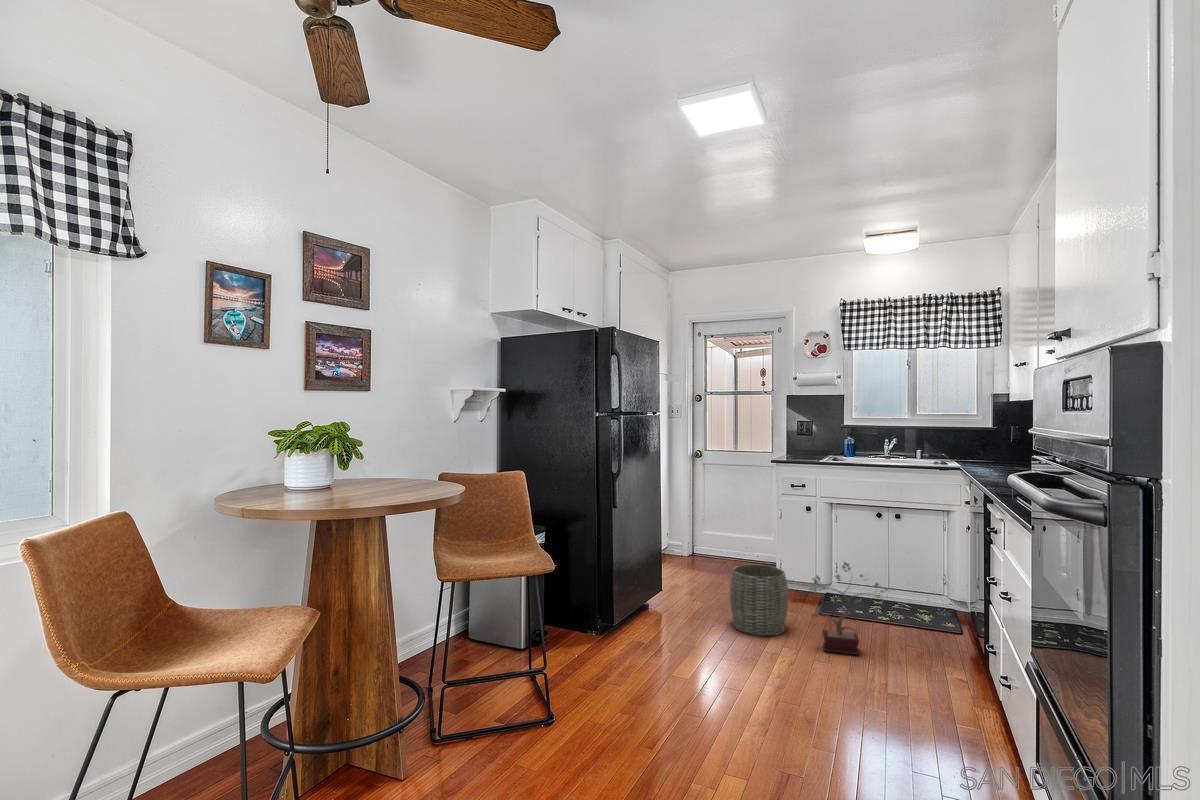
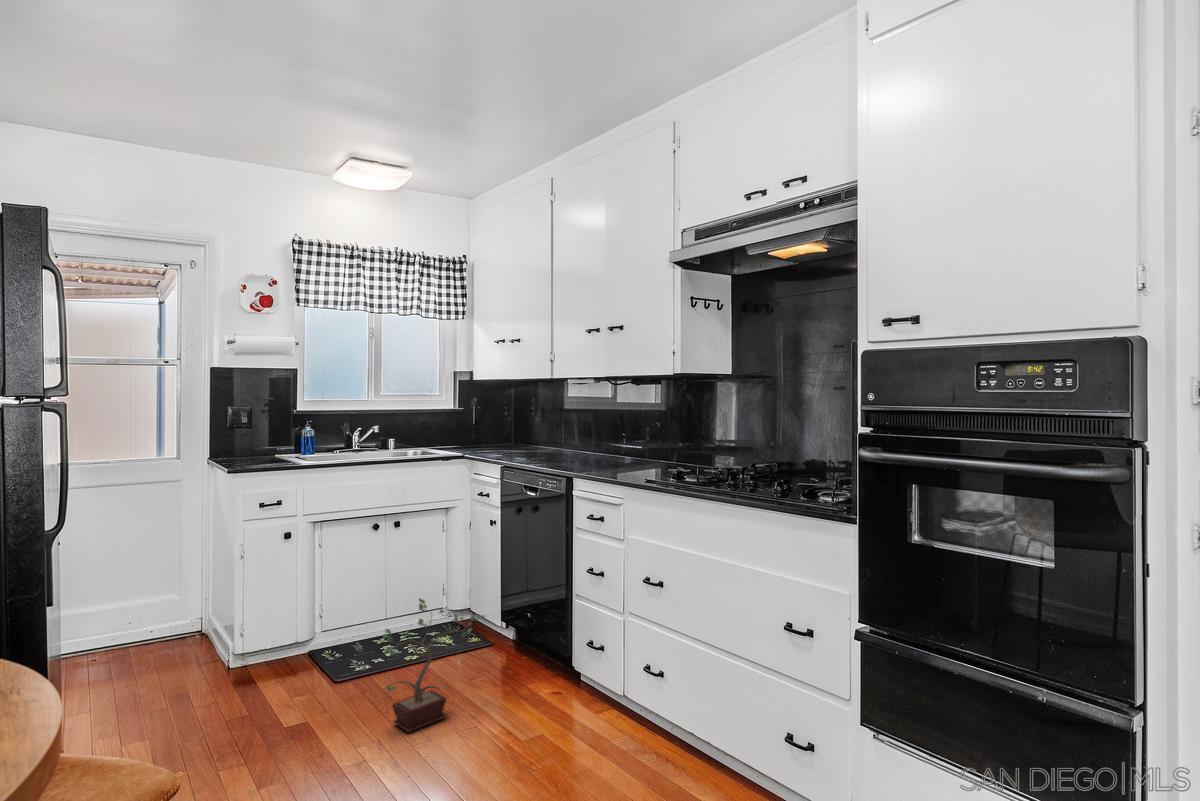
woven basket: present [730,565,788,636] -> none [229,637,329,763]

